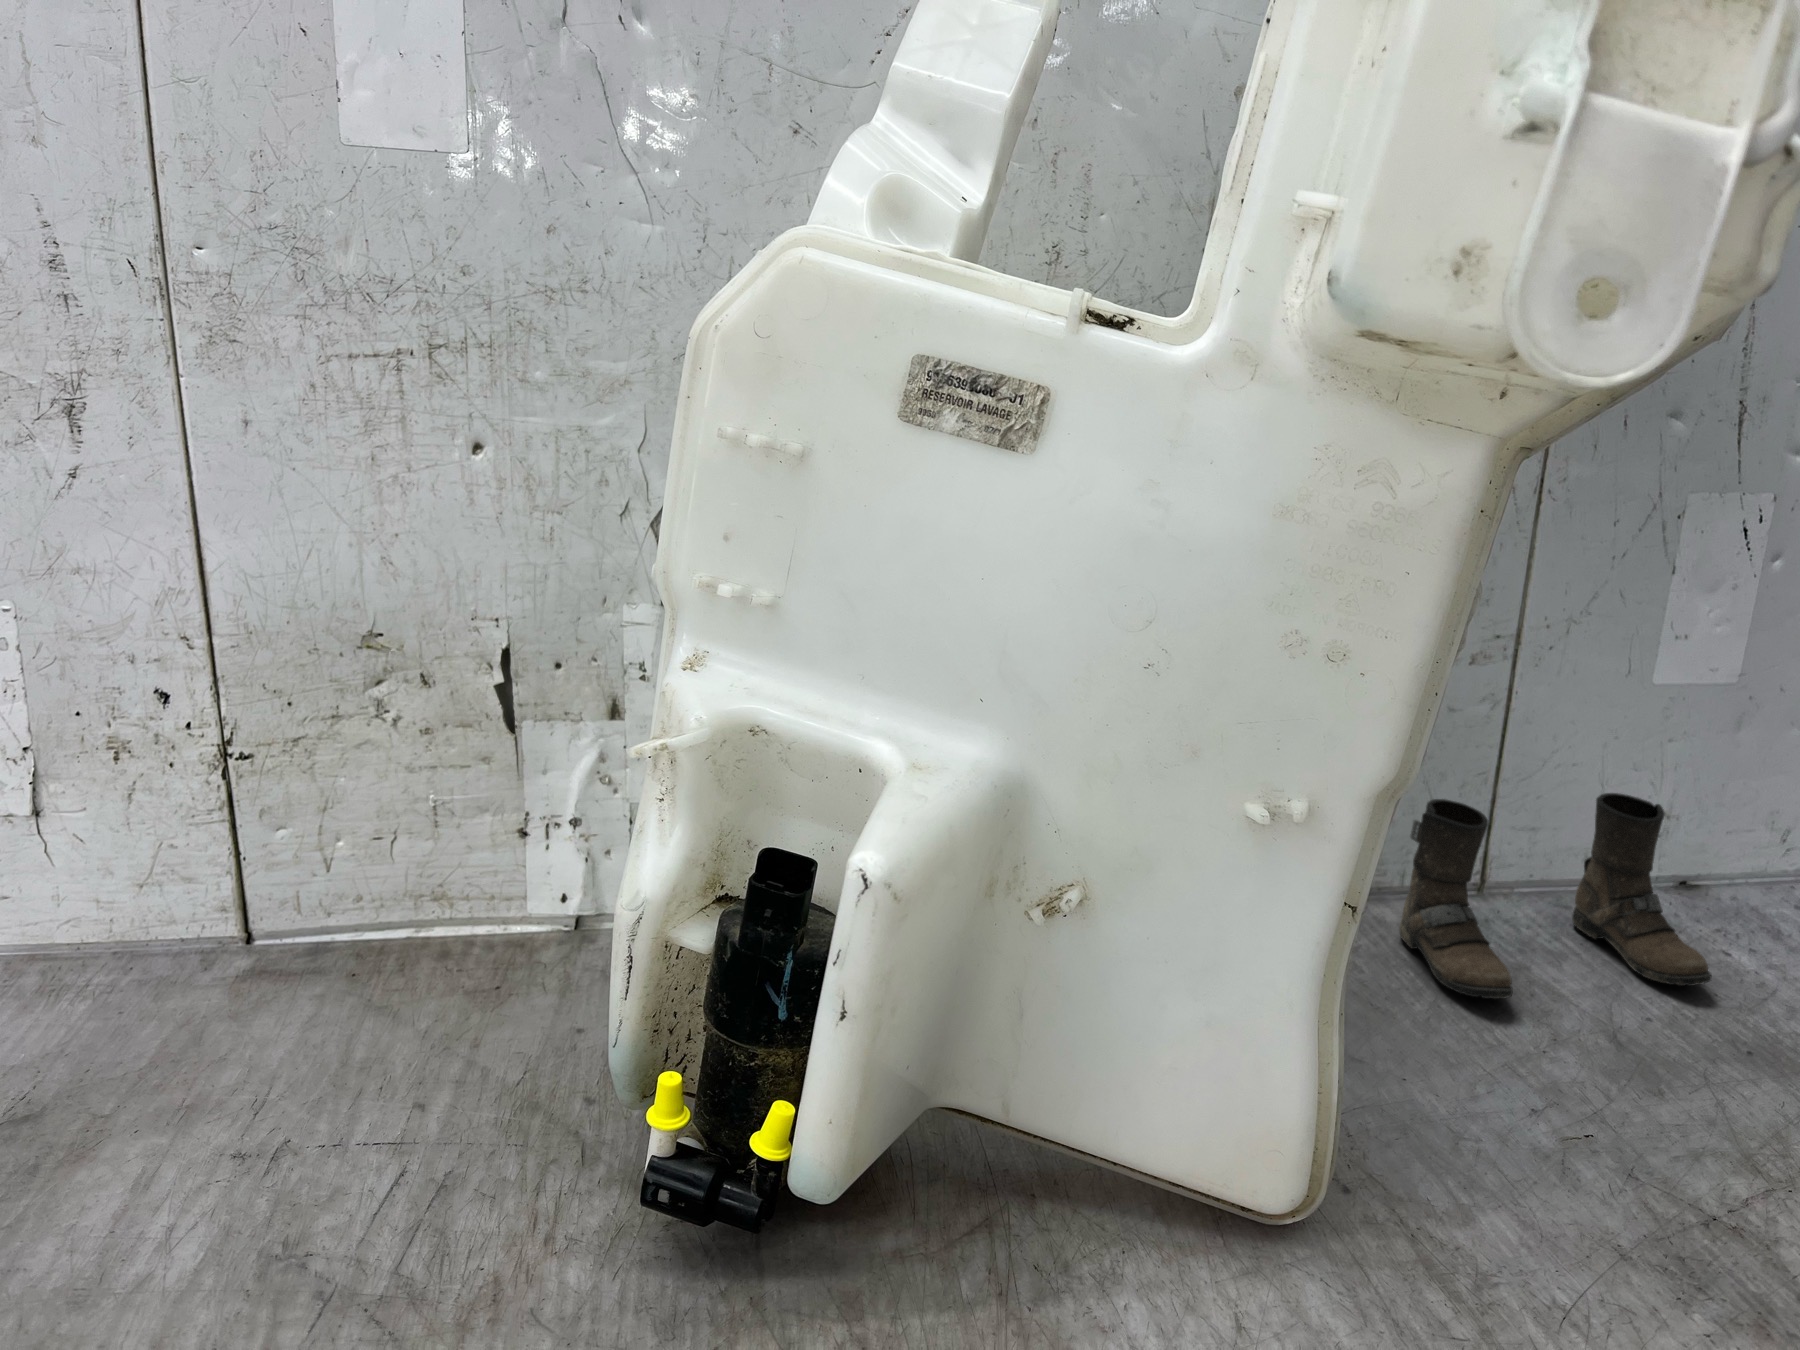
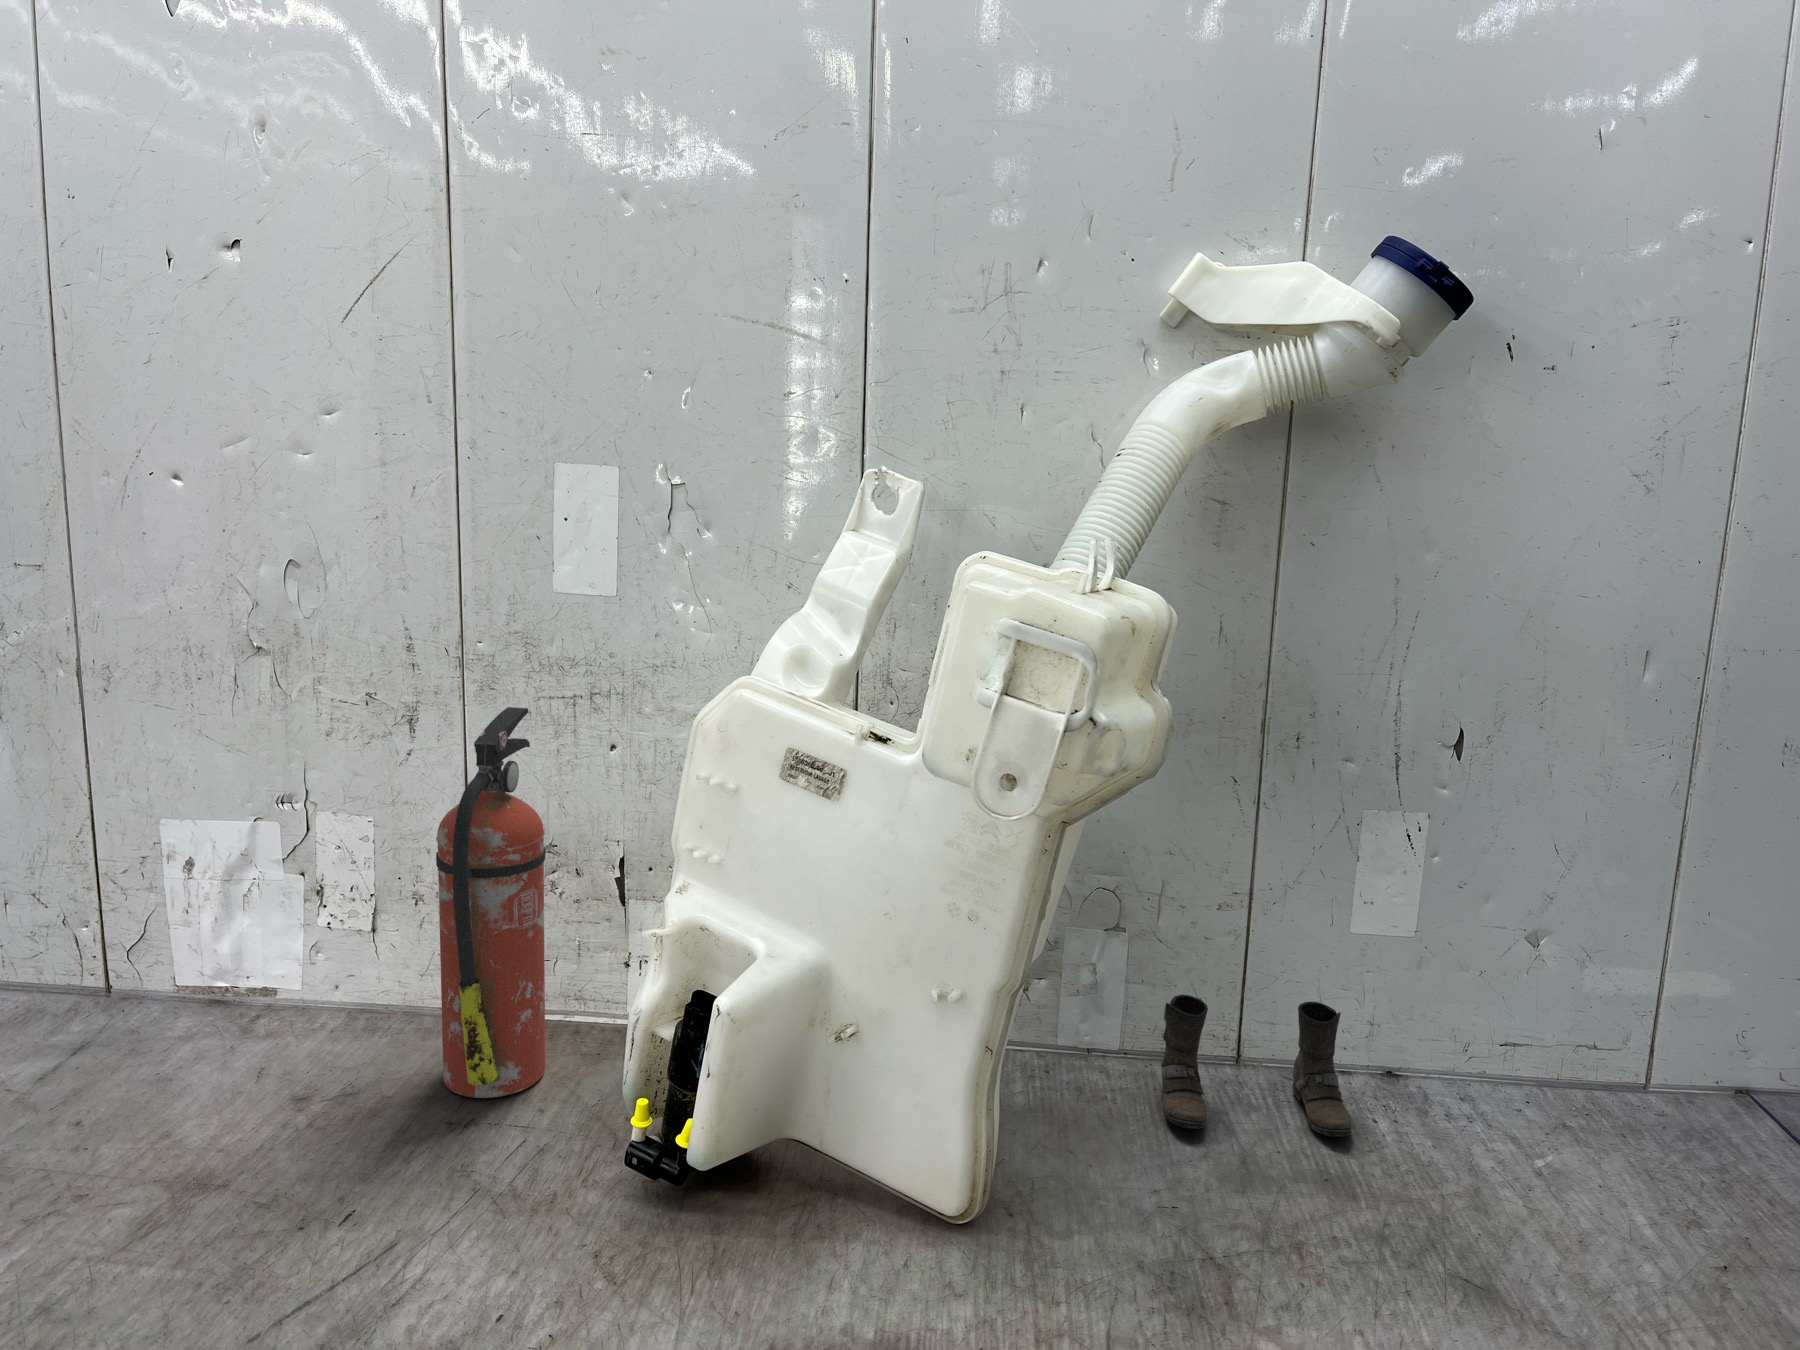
fire extinguisher: none [151,357,408,1099] -> present [436,707,545,1098]

